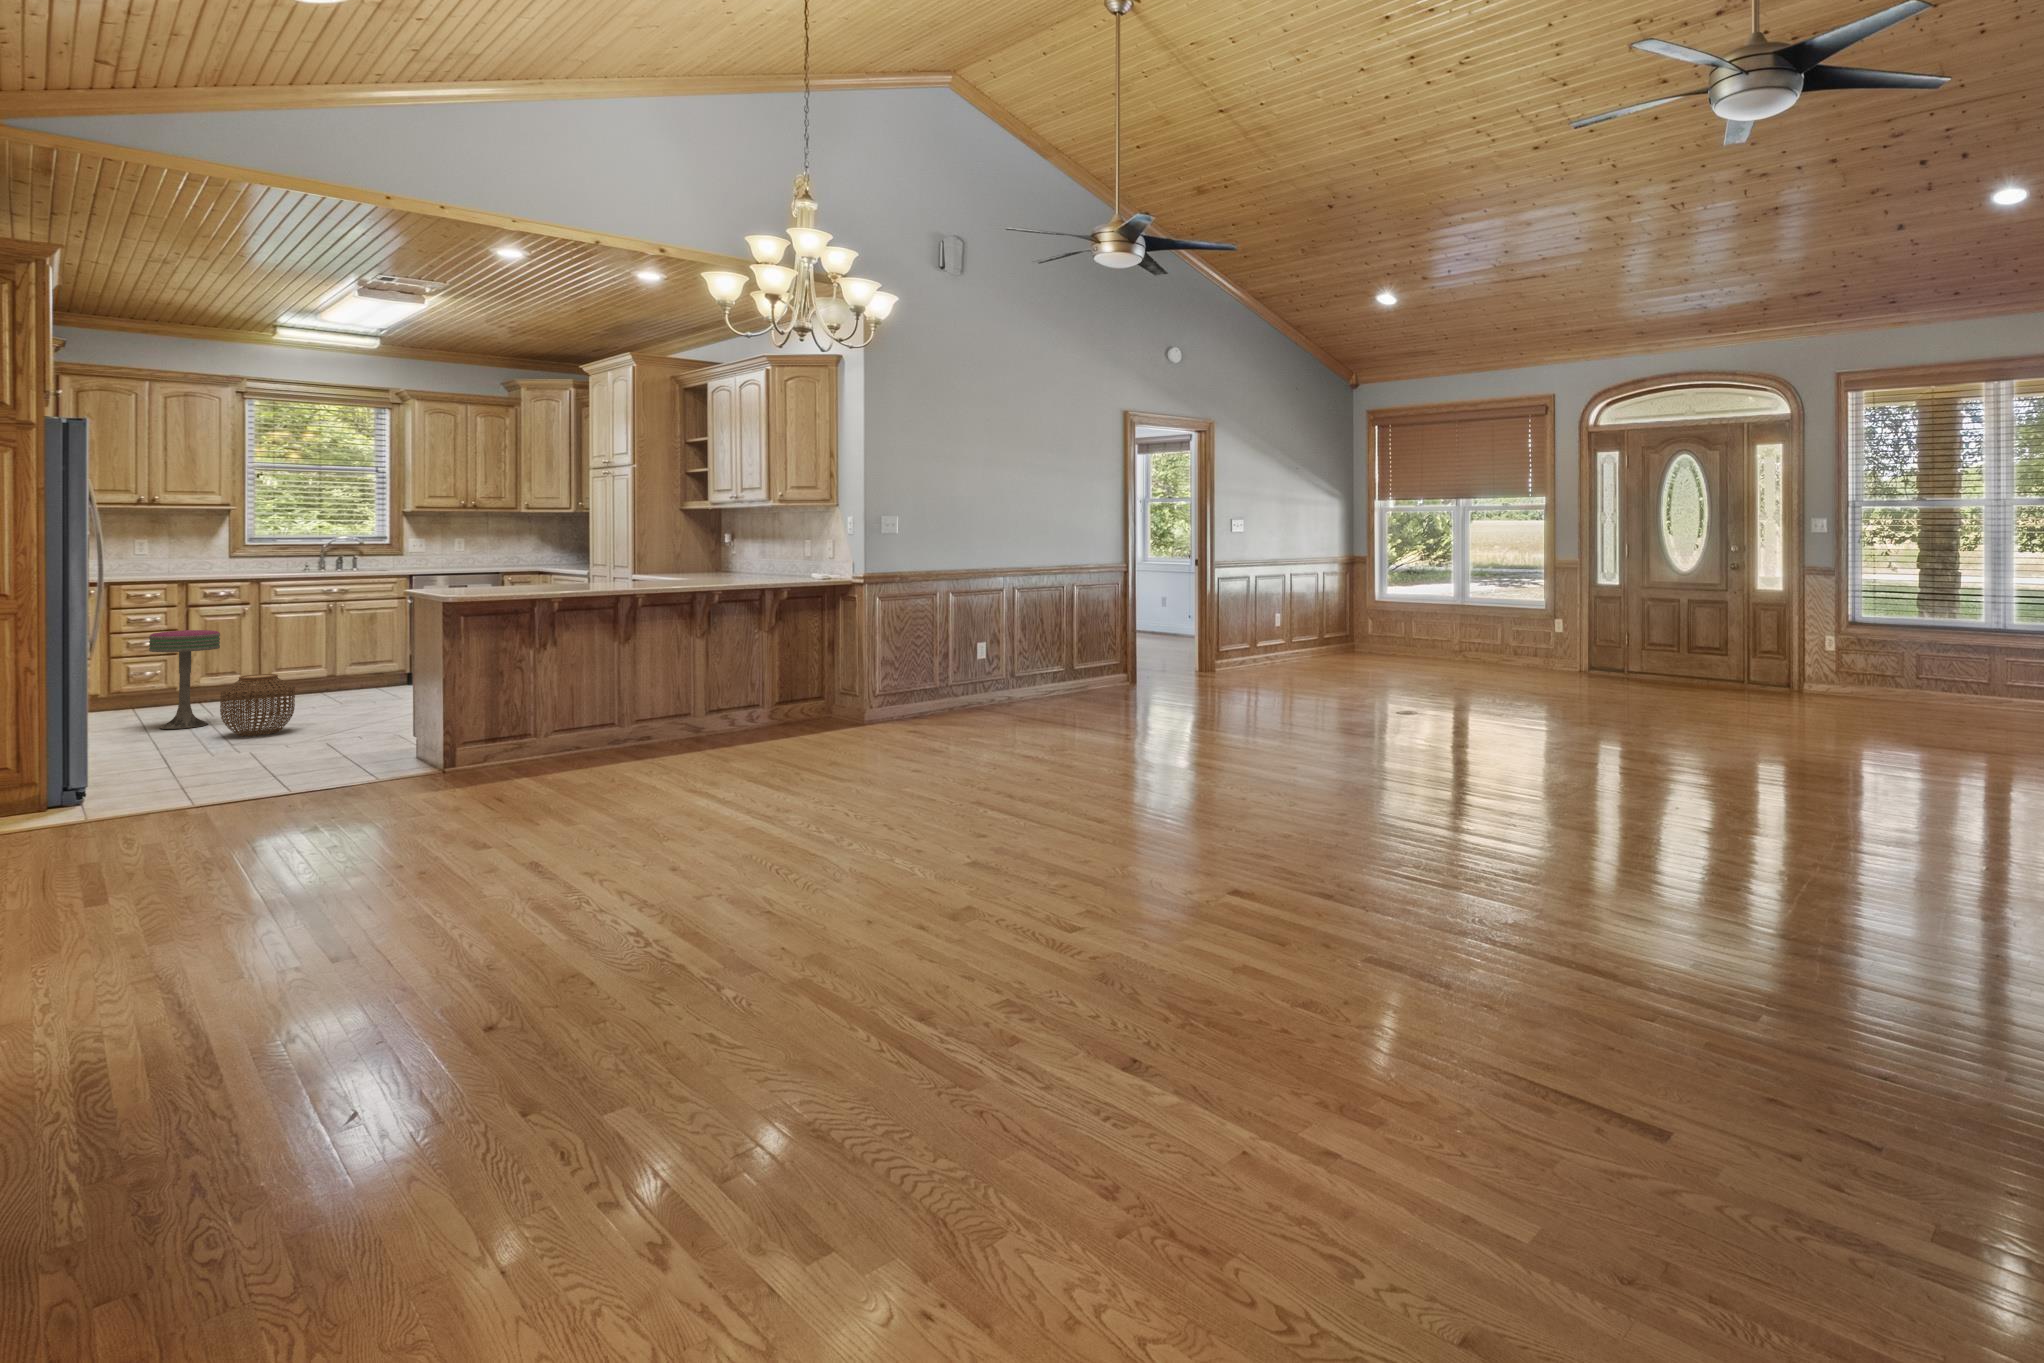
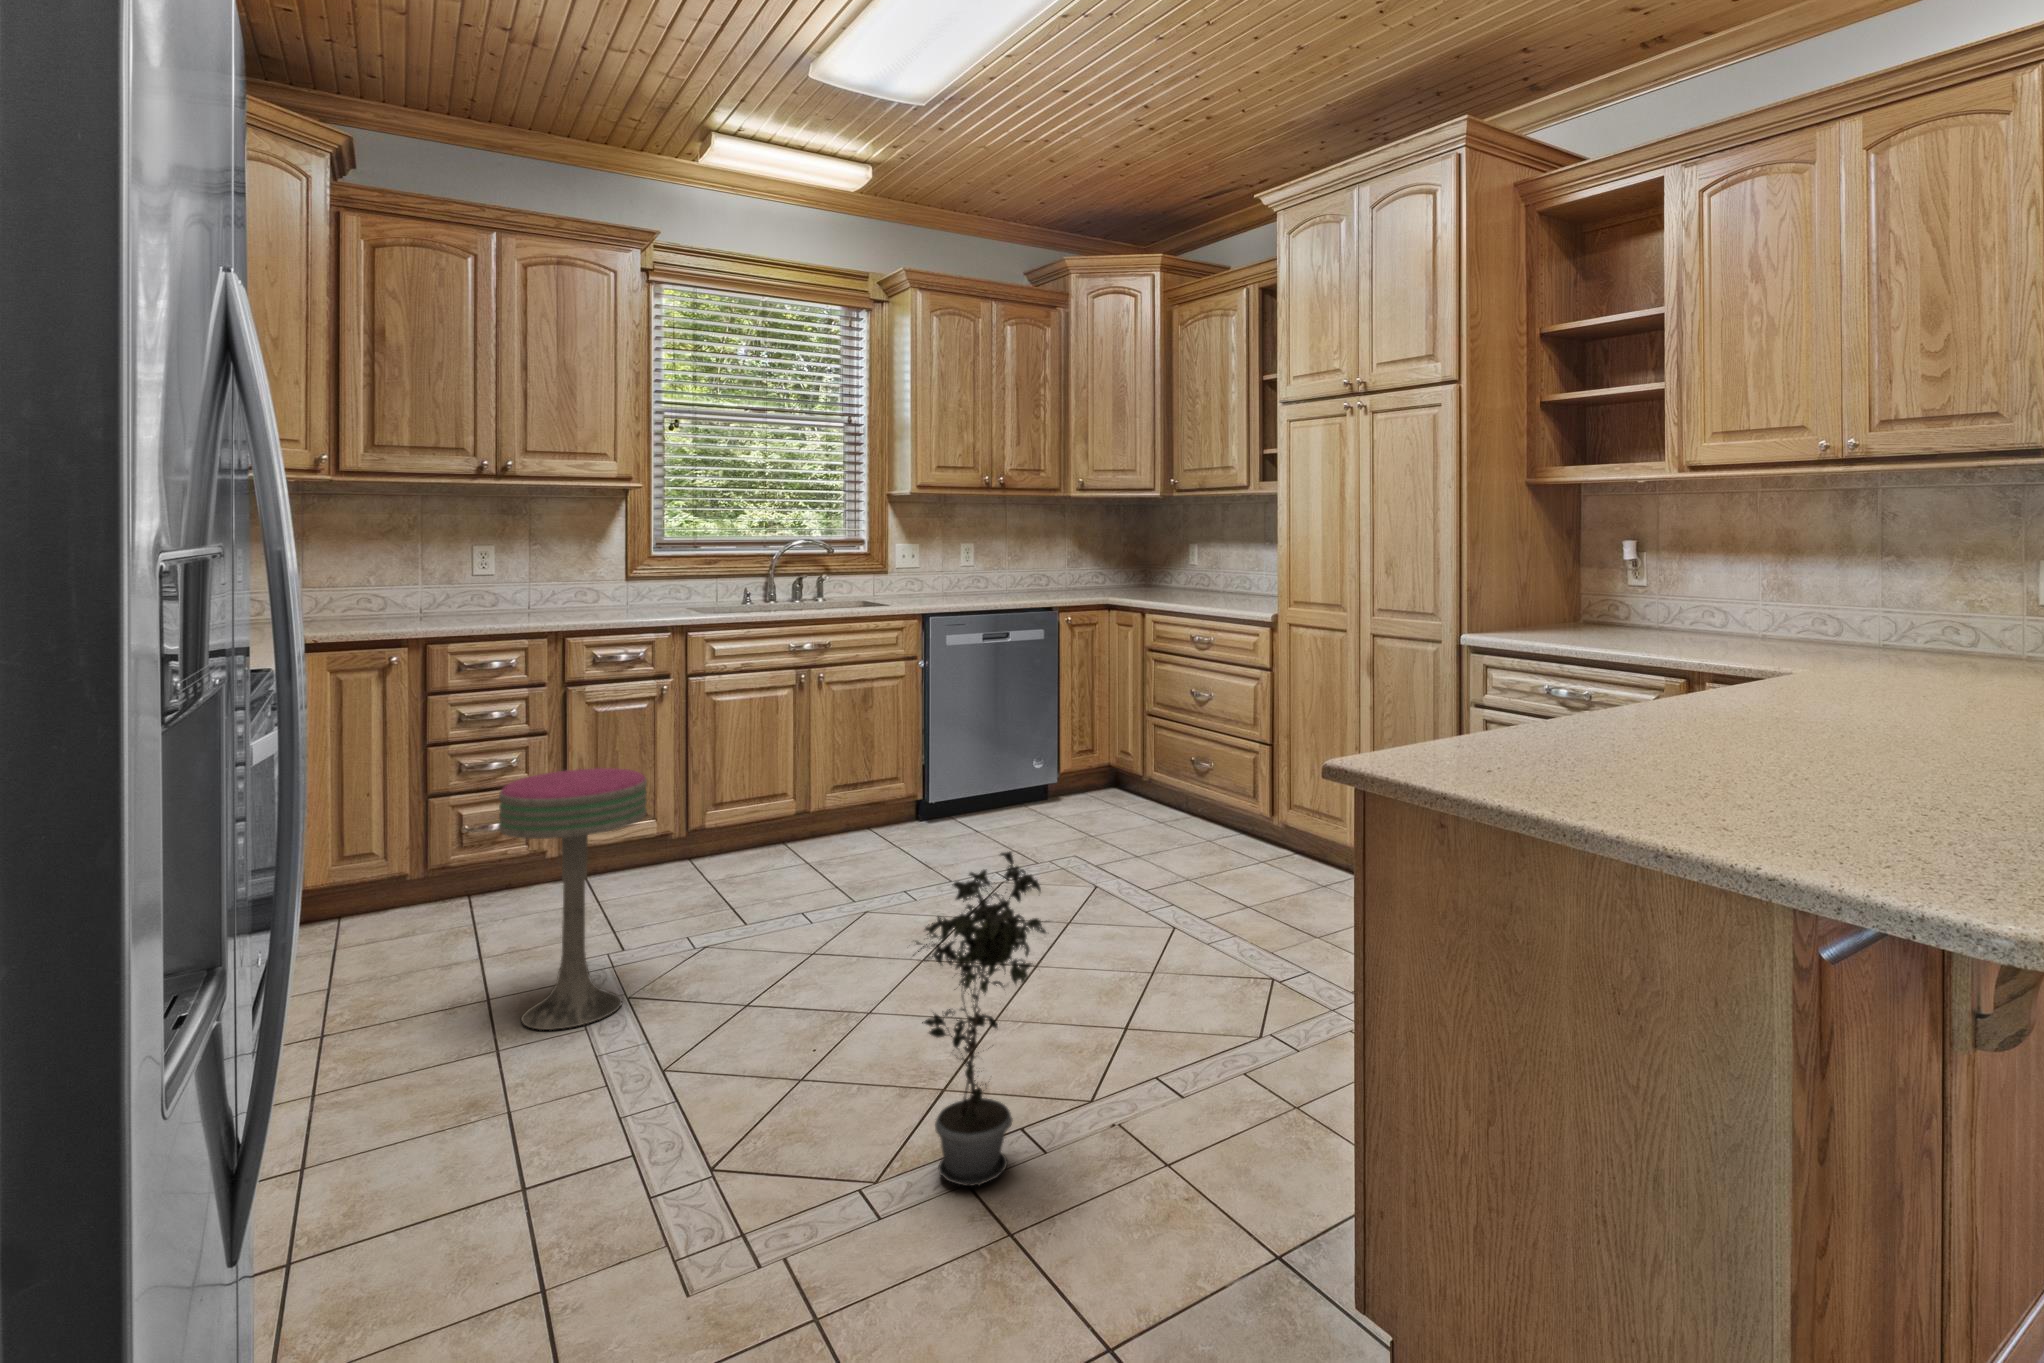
potted plant: none [302,638,360,743] -> present [916,852,1046,1186]
woven basket: present [220,674,295,736] -> none [669,910,835,1100]

